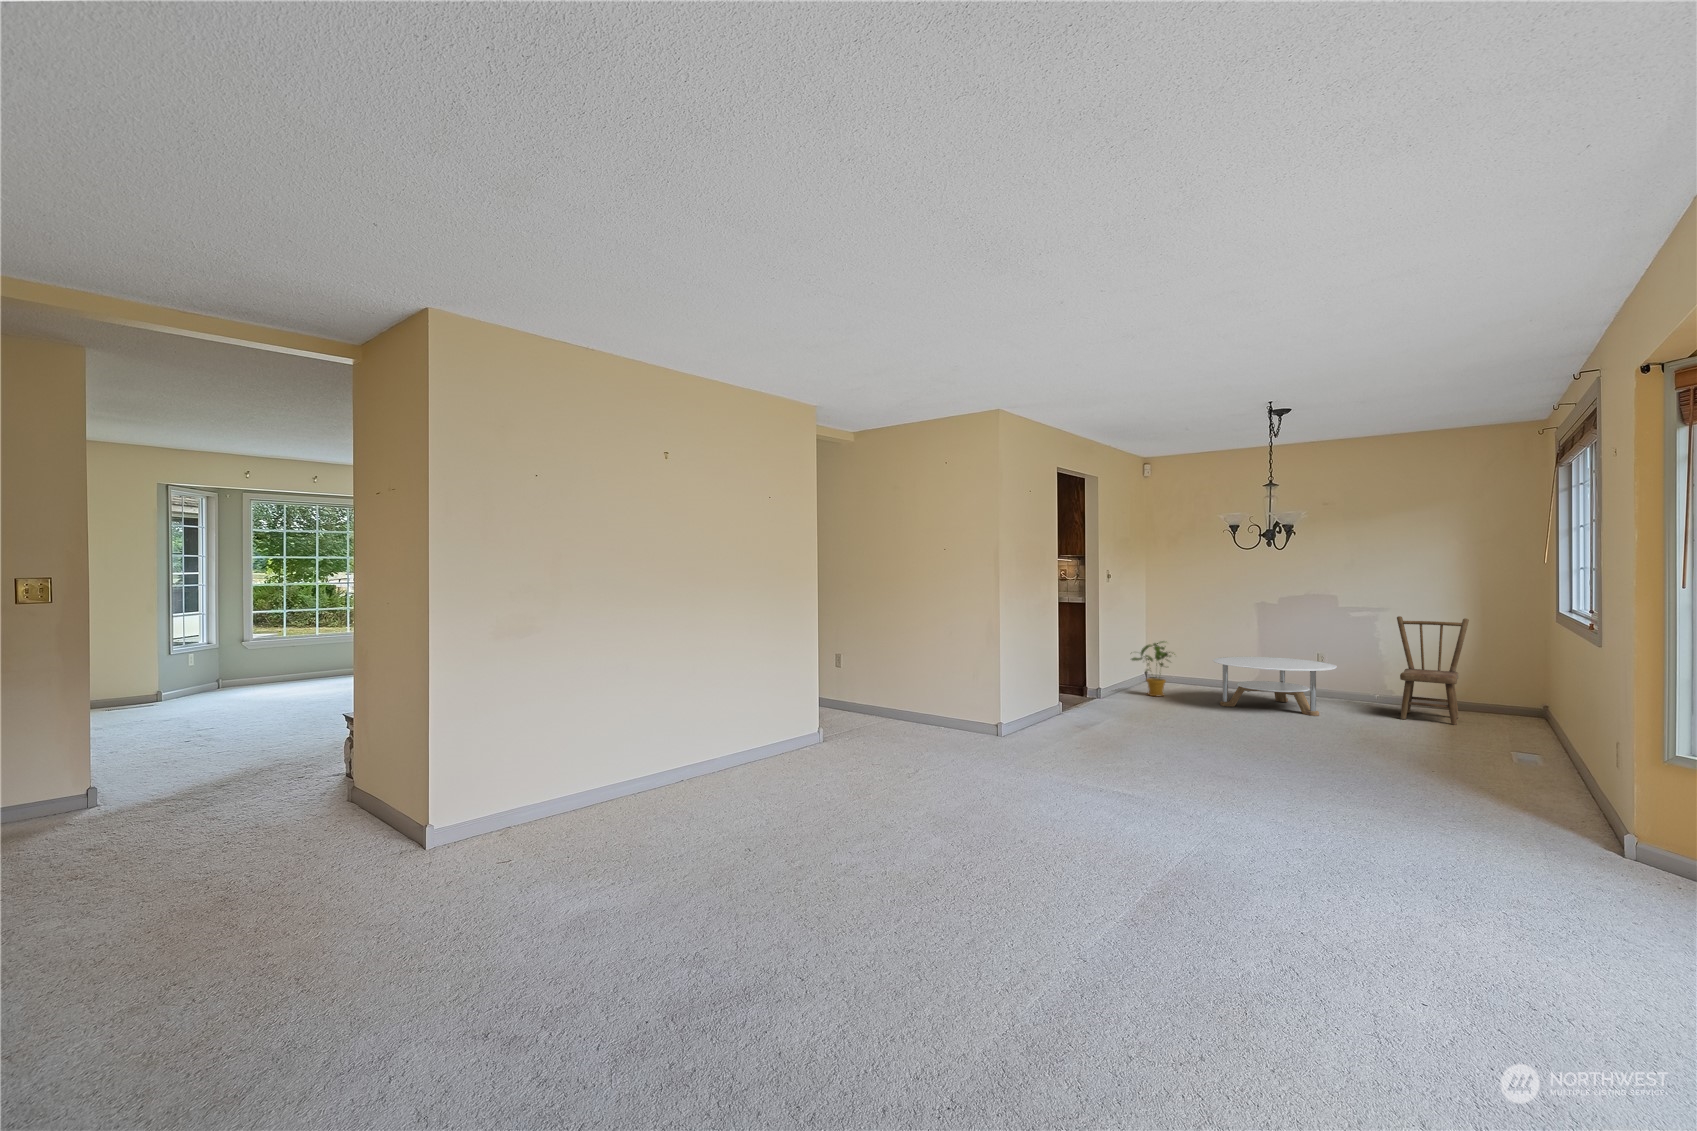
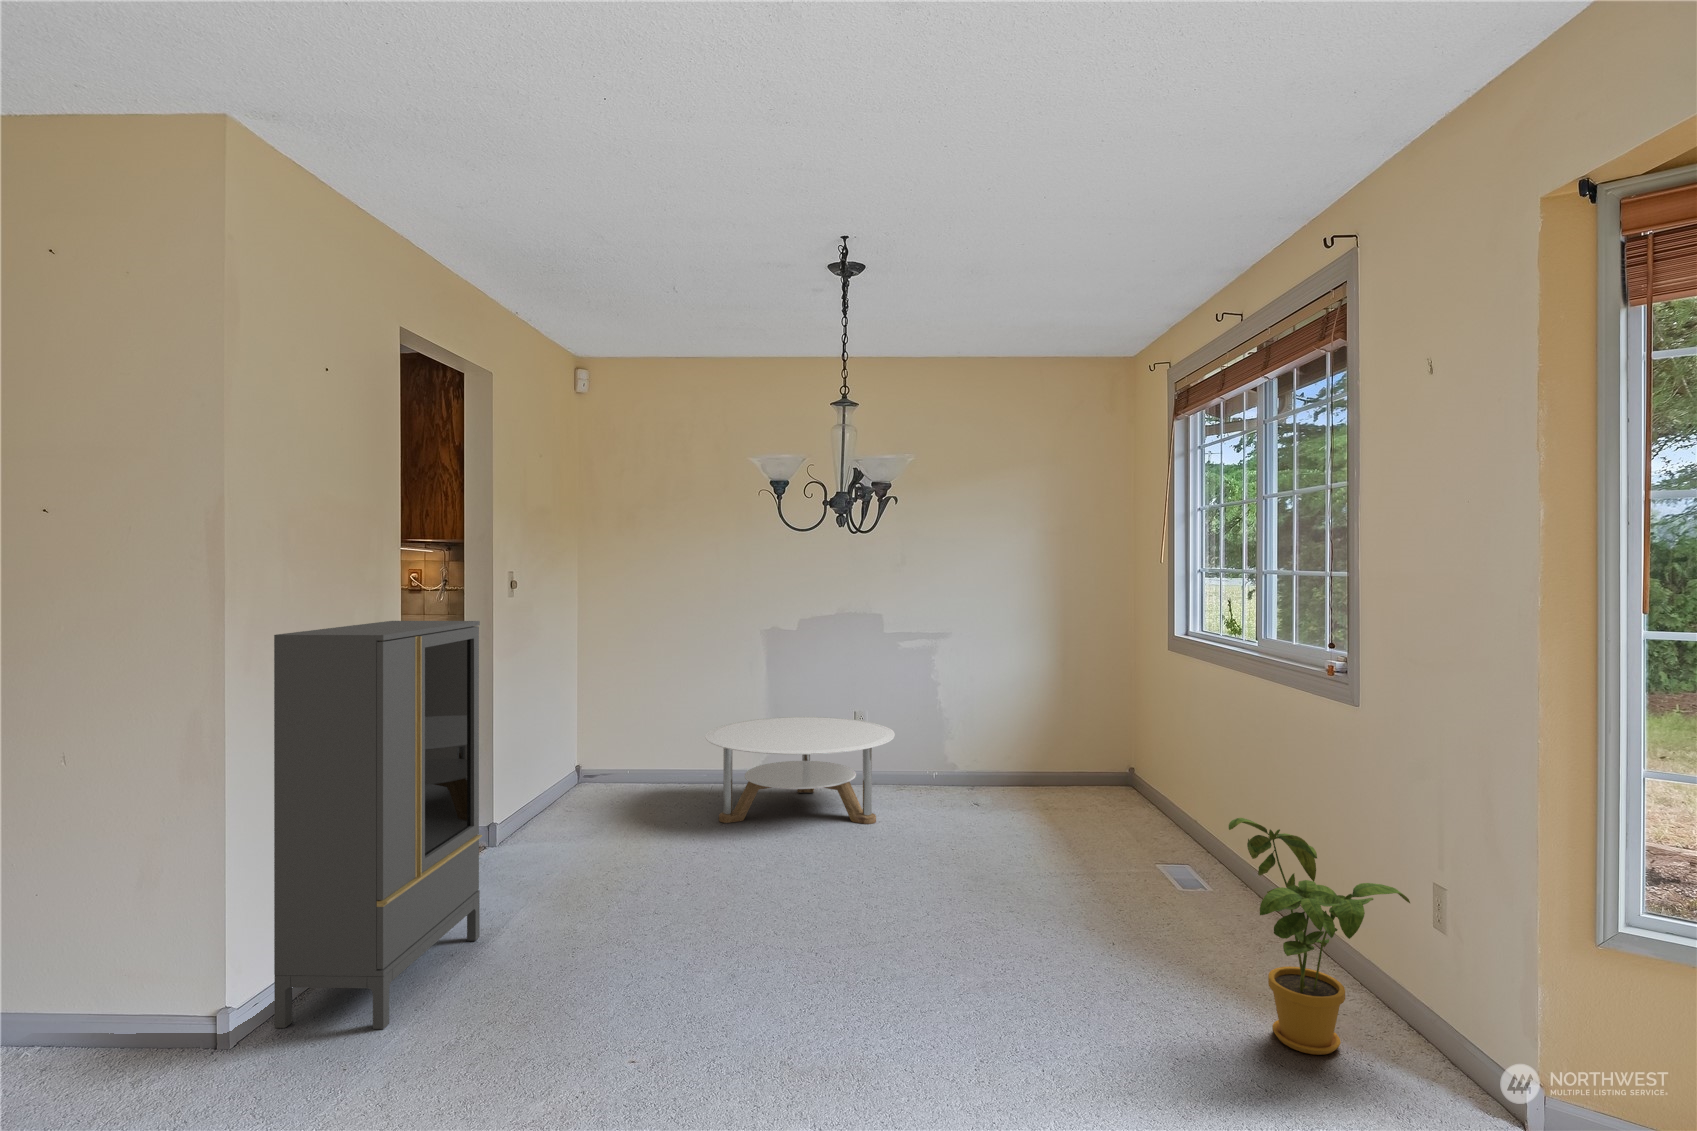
cabinet: none [1031,589,1098,731] -> present [274,621,482,1029]
dining chair: present [1397,616,1469,725] -> none [961,642,1050,809]
house plant: present [1132,641,1175,696] -> present [1229,818,1410,1055]

